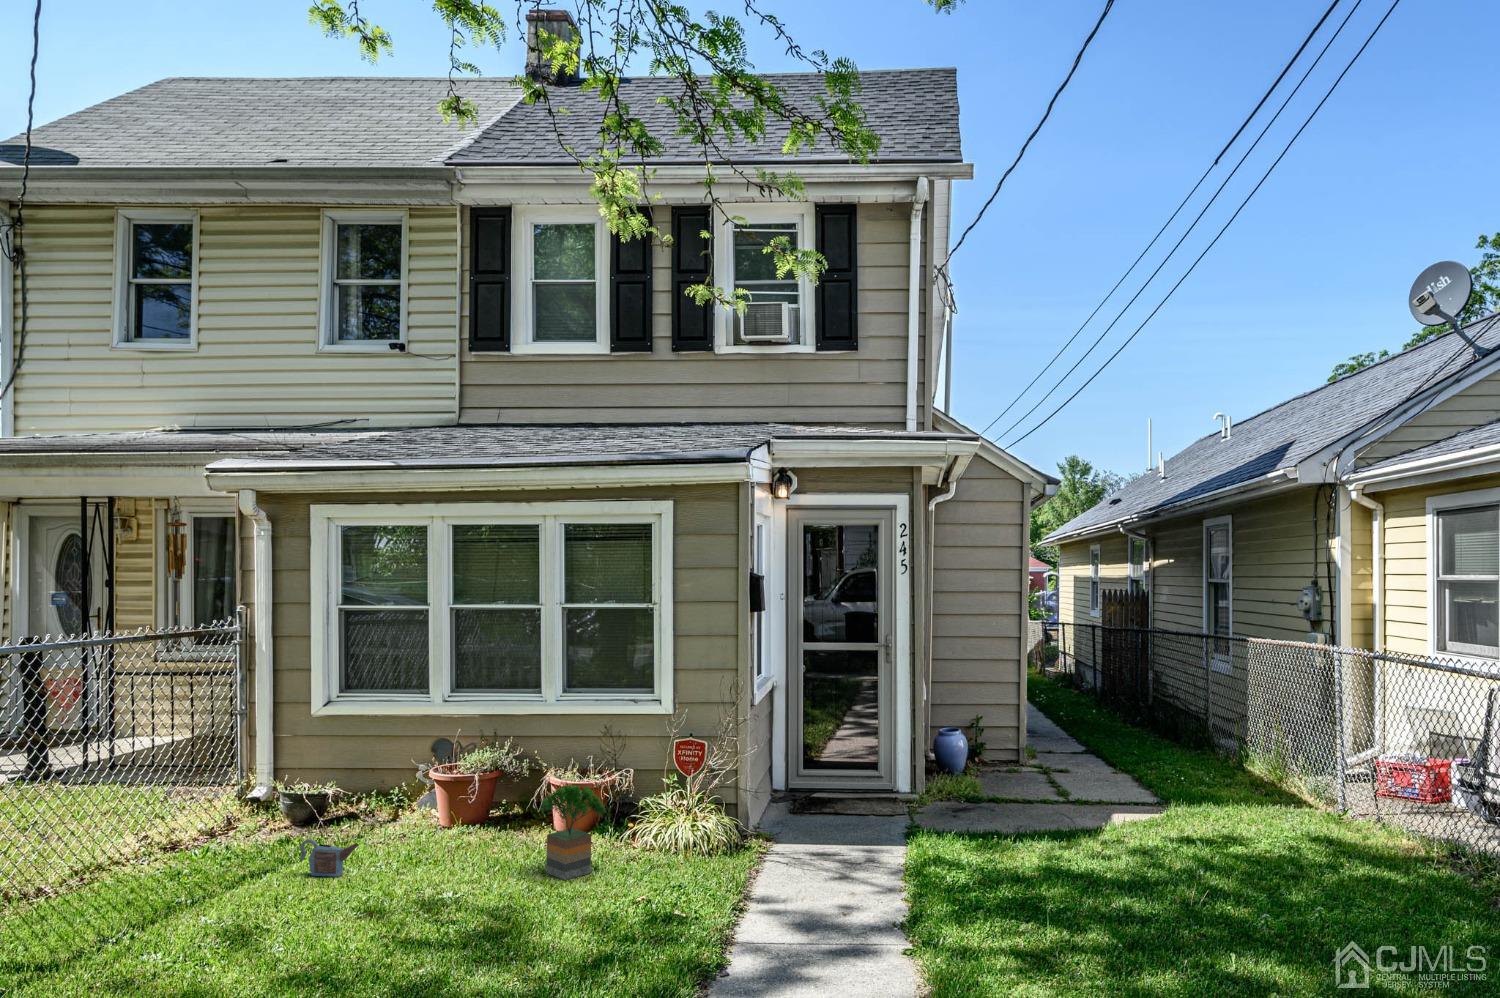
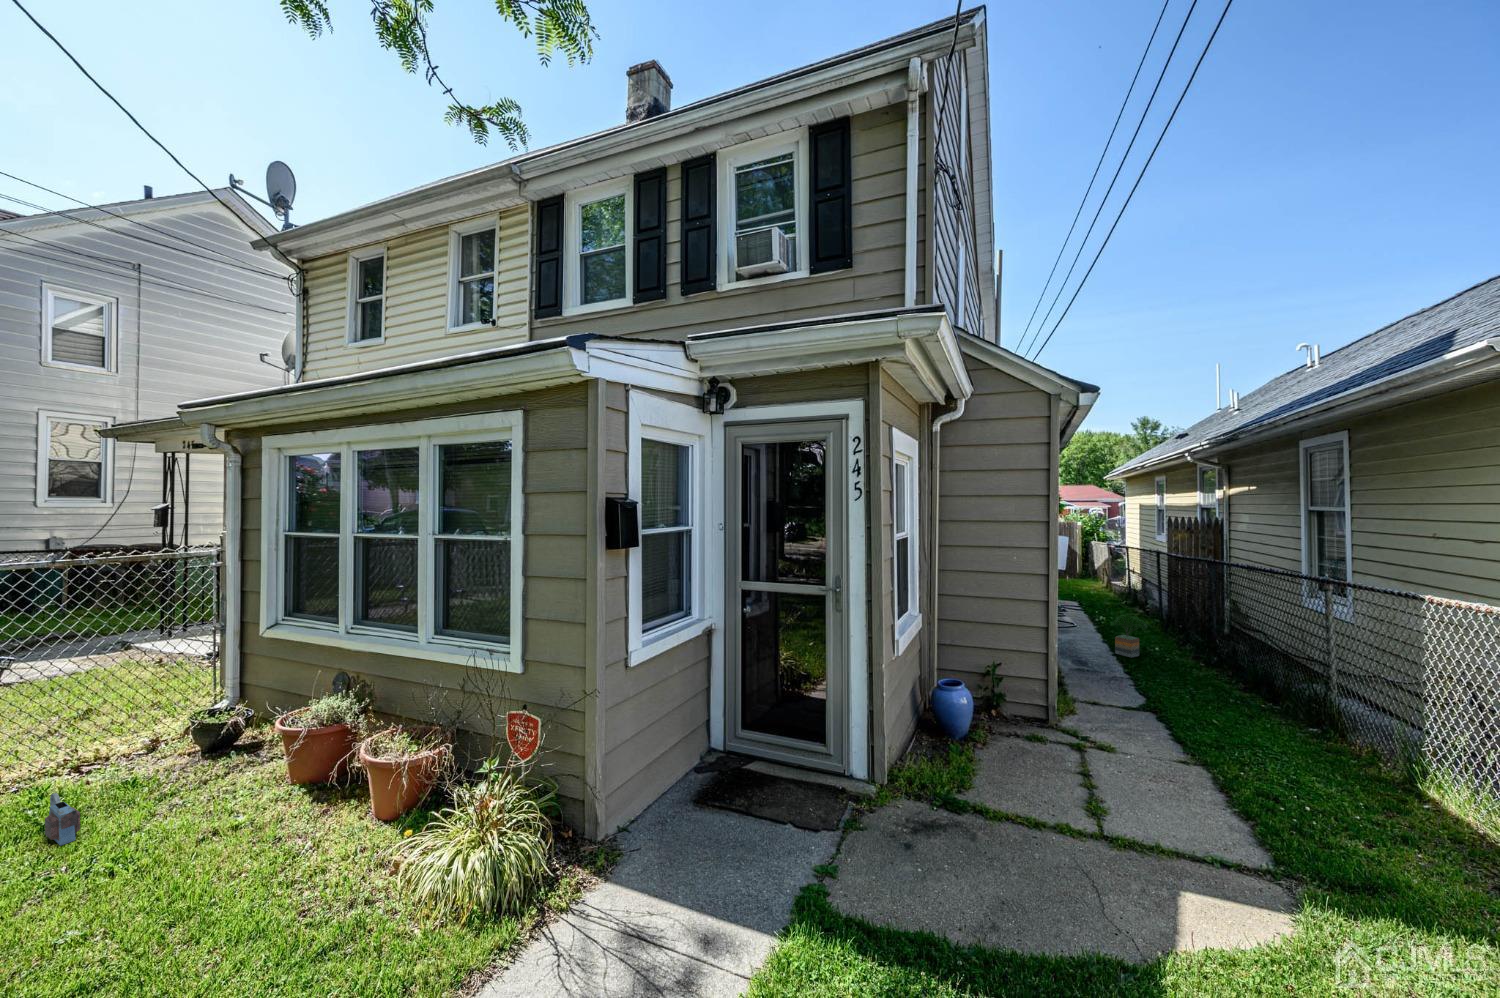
potted tree: present [541,785,605,880] -> present [1111,615,1147,658]

